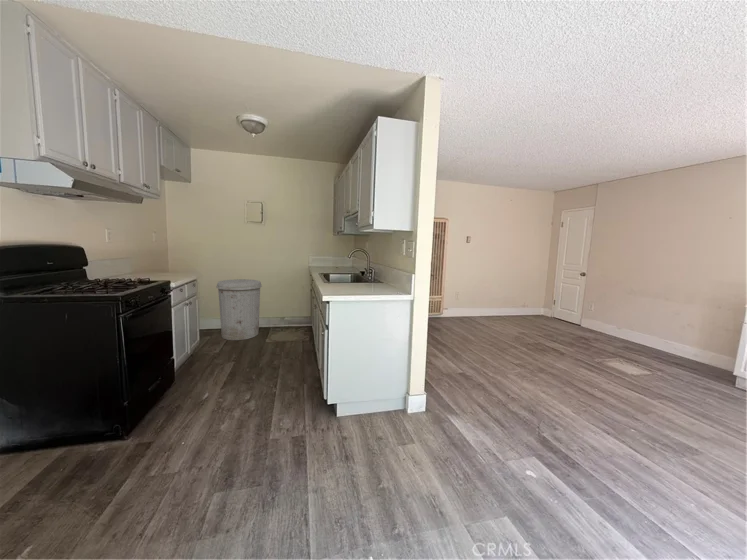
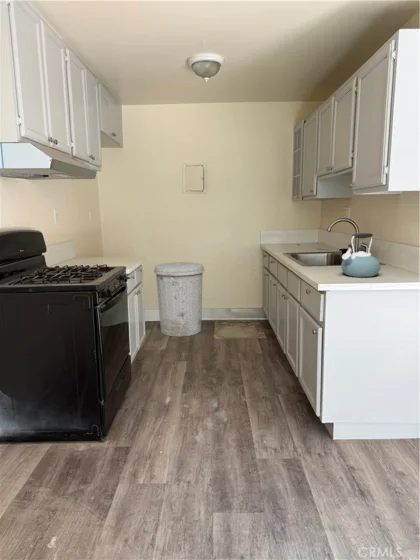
kettle: none [344,261,372,292] -> present [341,233,380,277]

